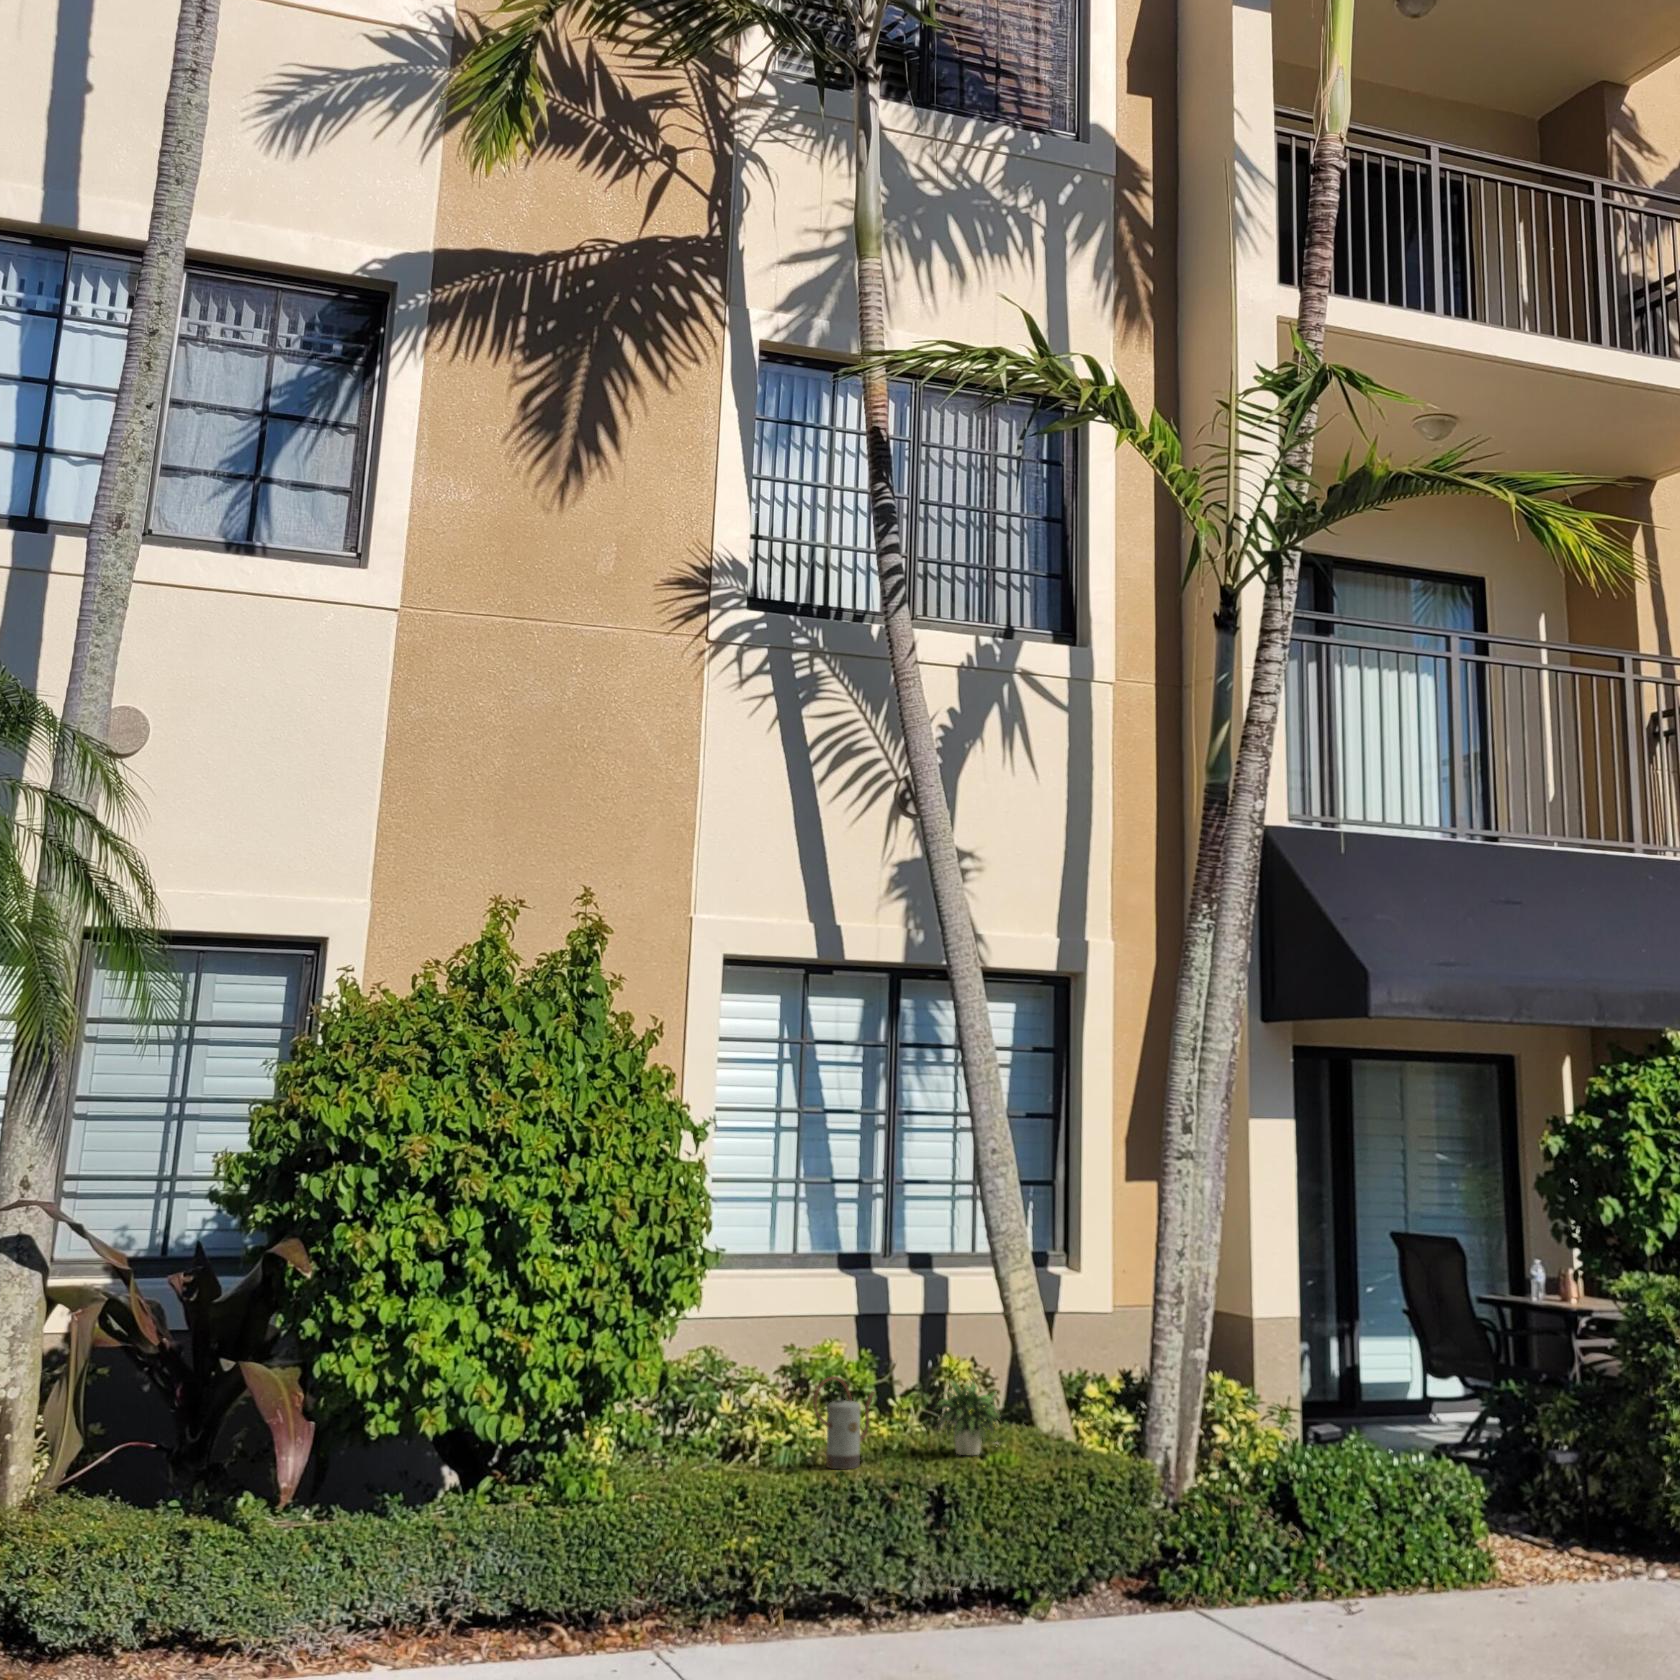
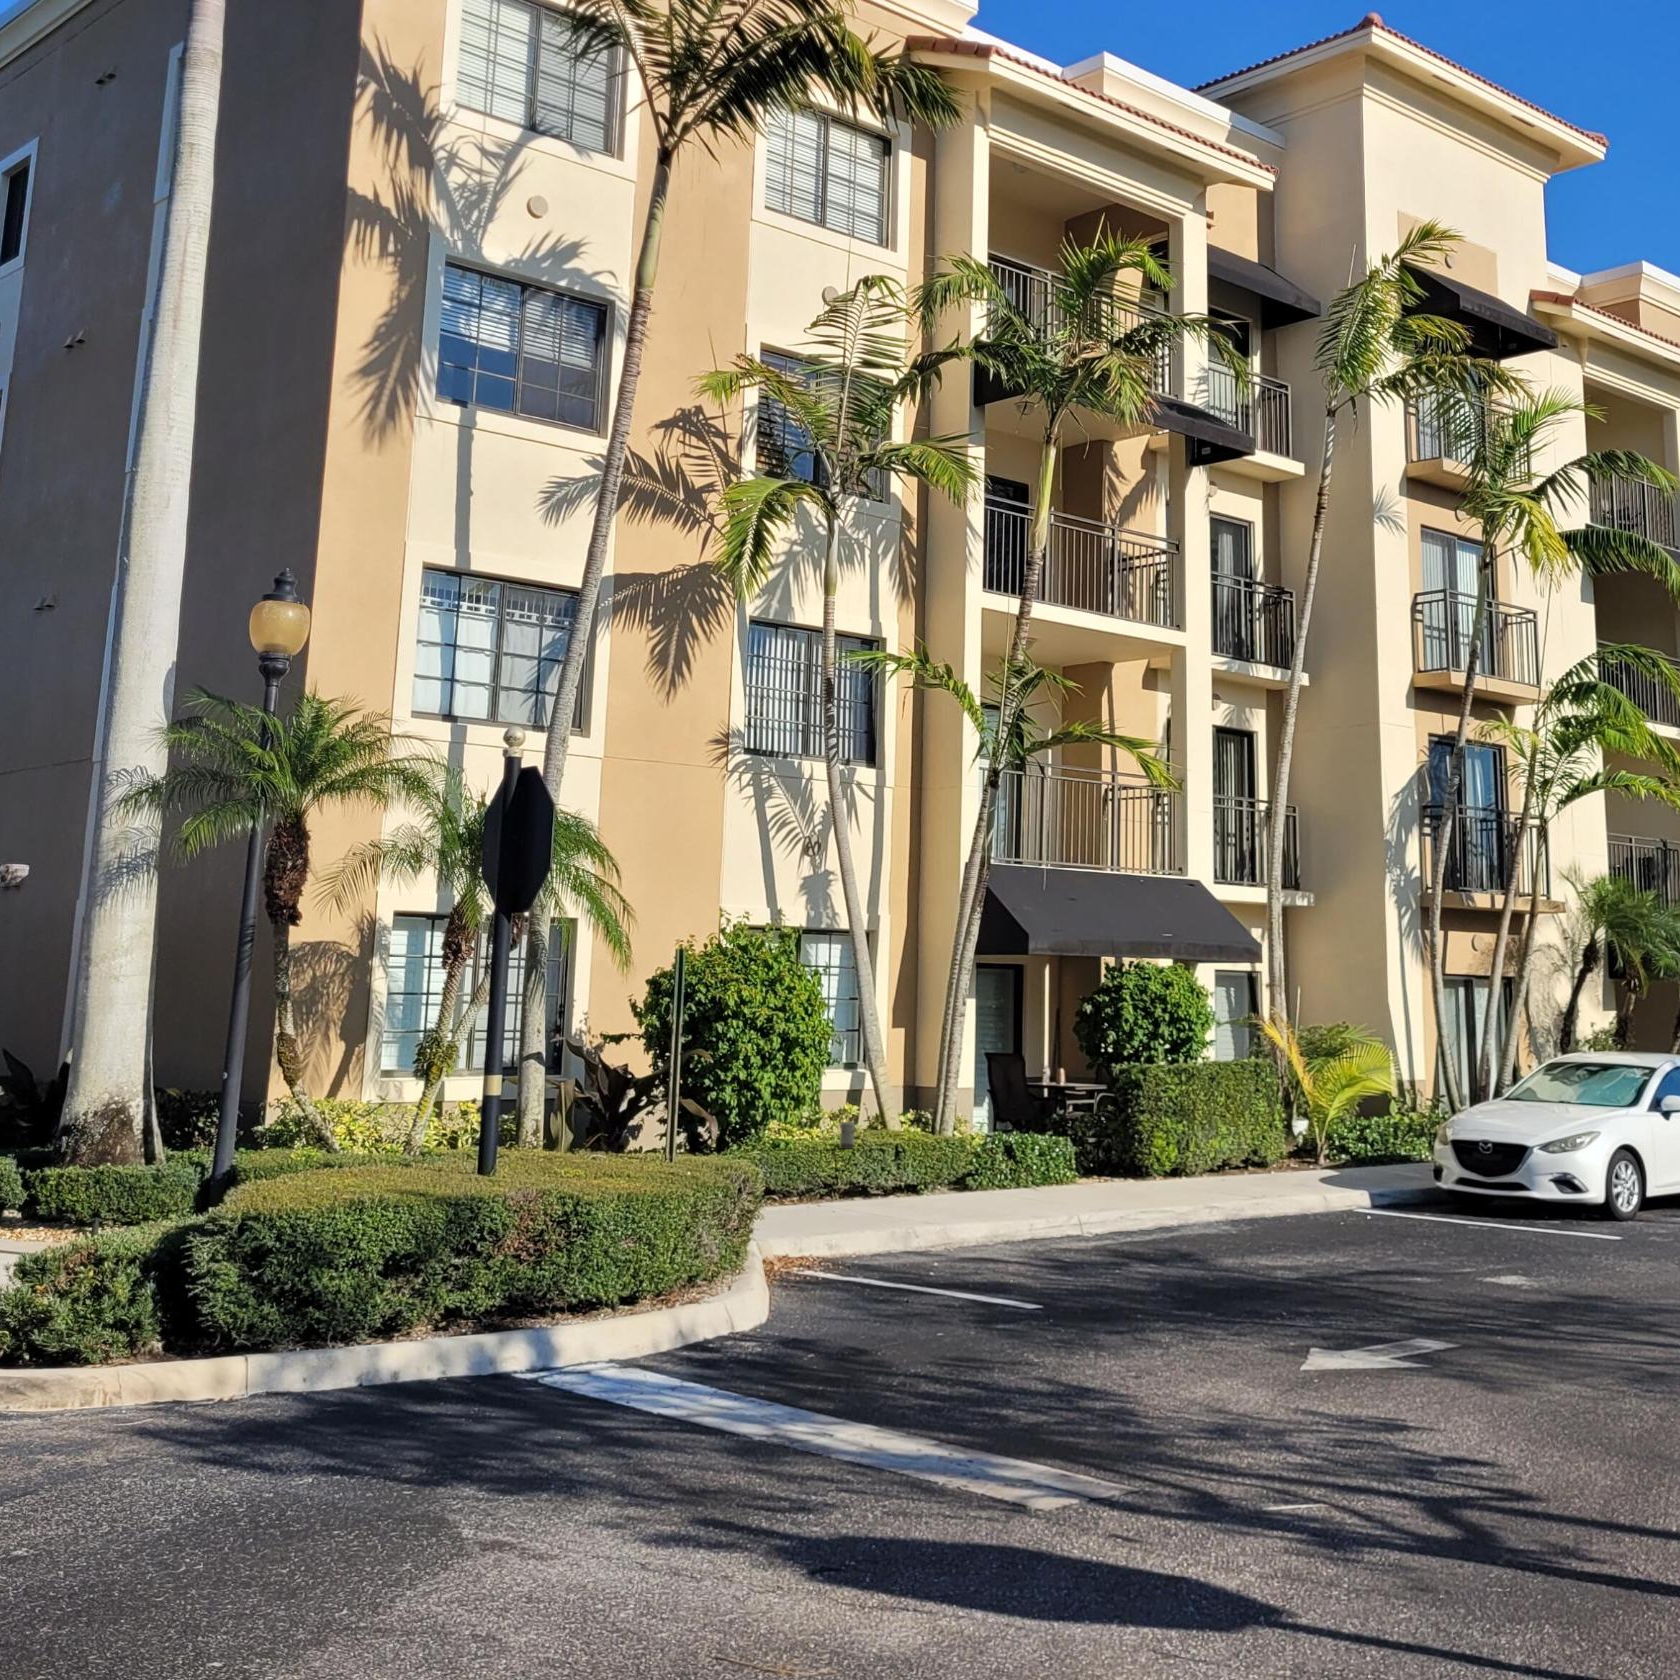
potted plant: present [936,1381,1000,1455] -> none [874,1114,902,1143]

